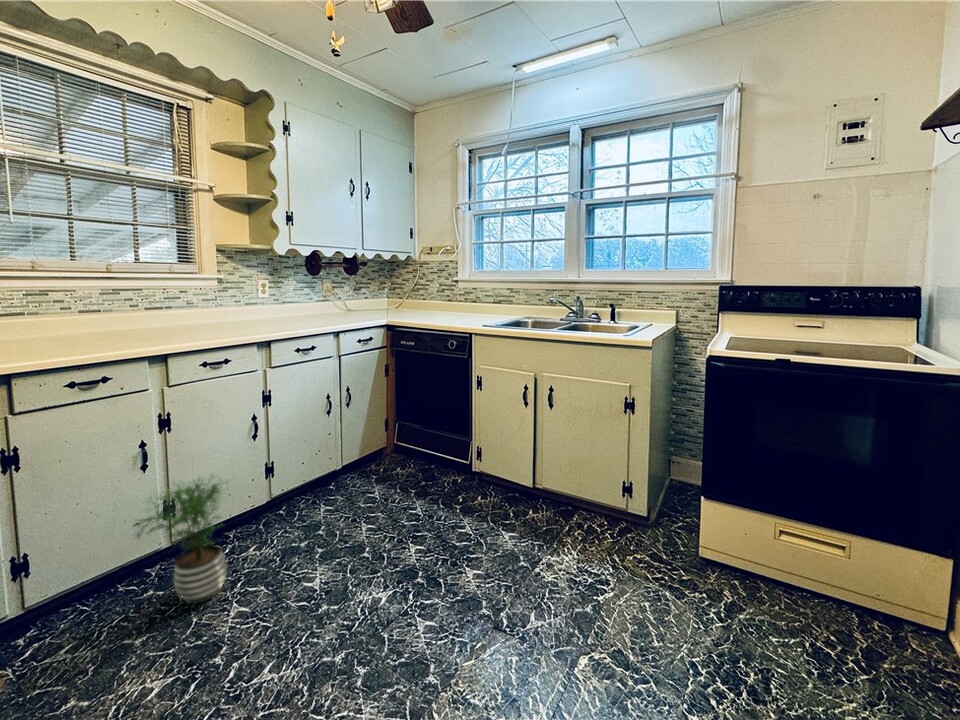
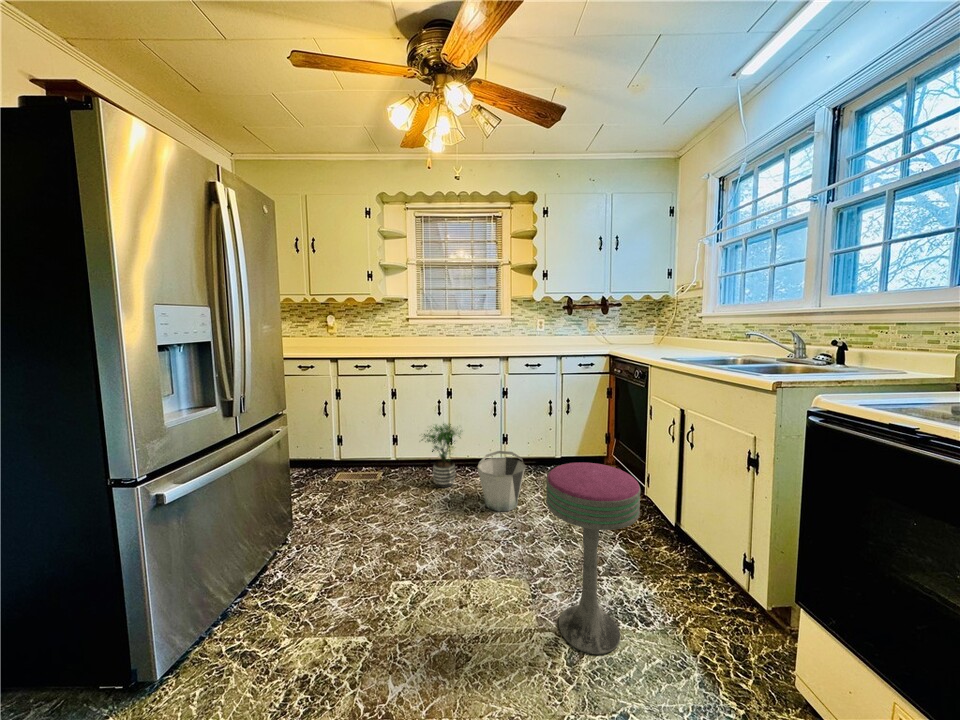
bar stool: none [547,446,654,652] -> present [546,462,641,654]
bucket: none [296,482,376,581] -> present [478,451,525,512]

